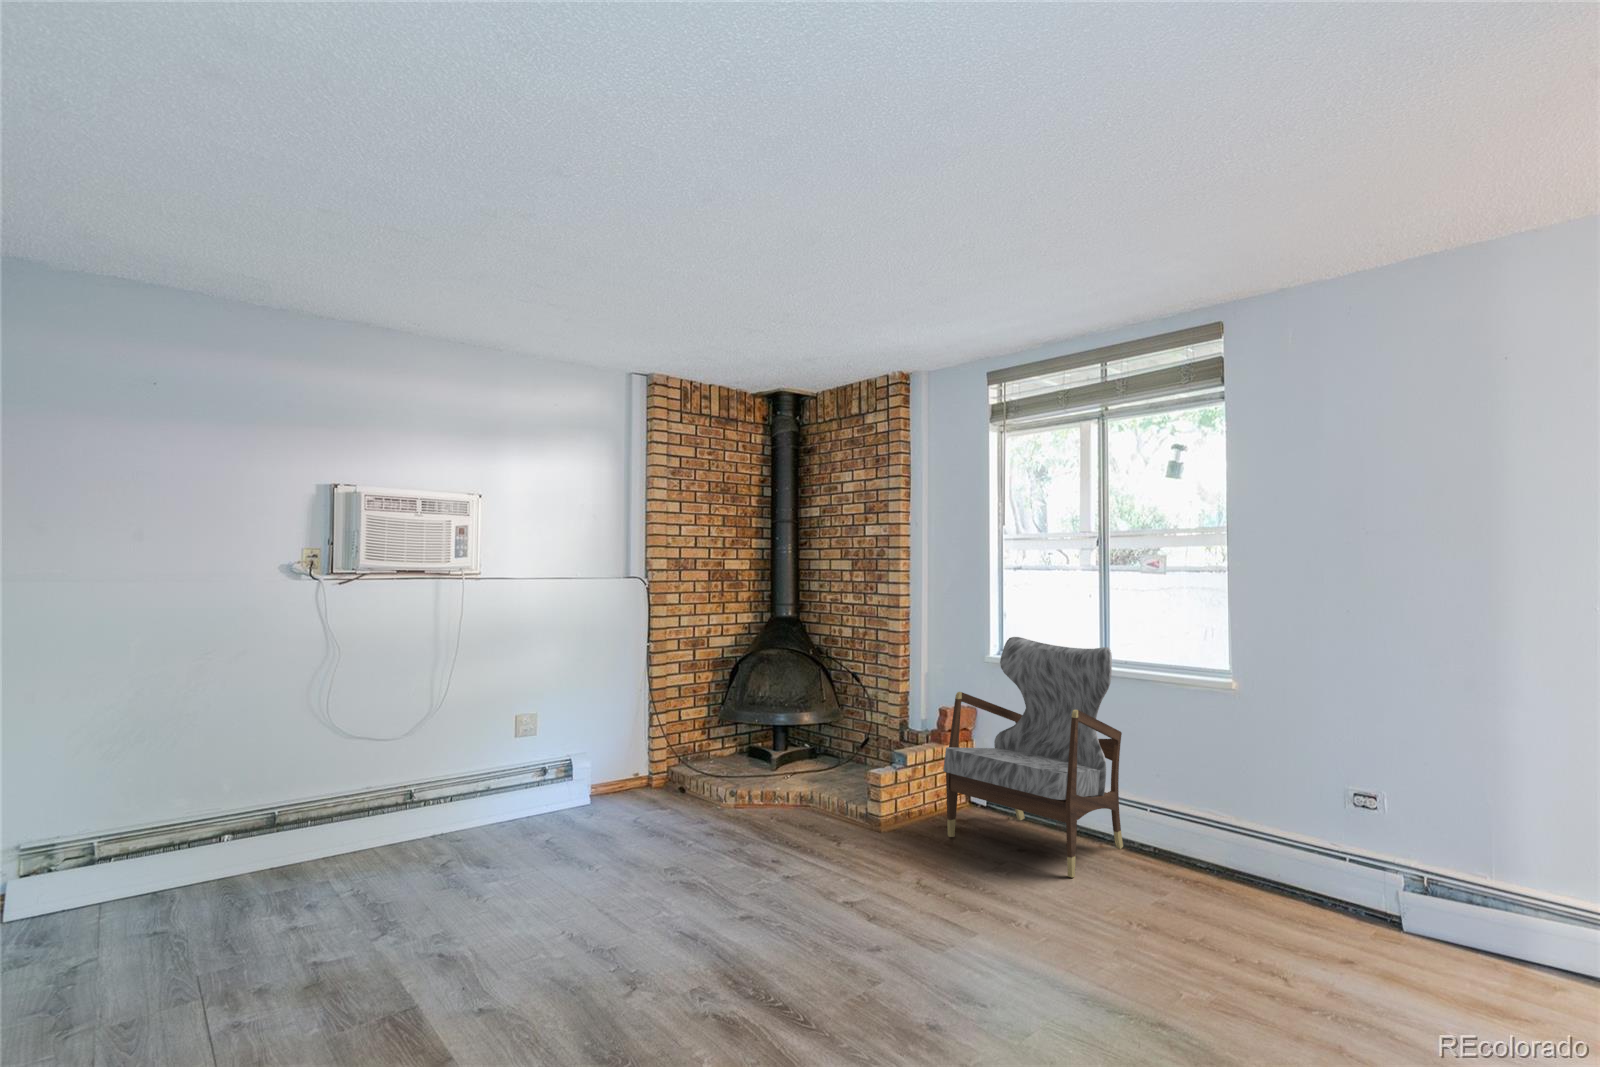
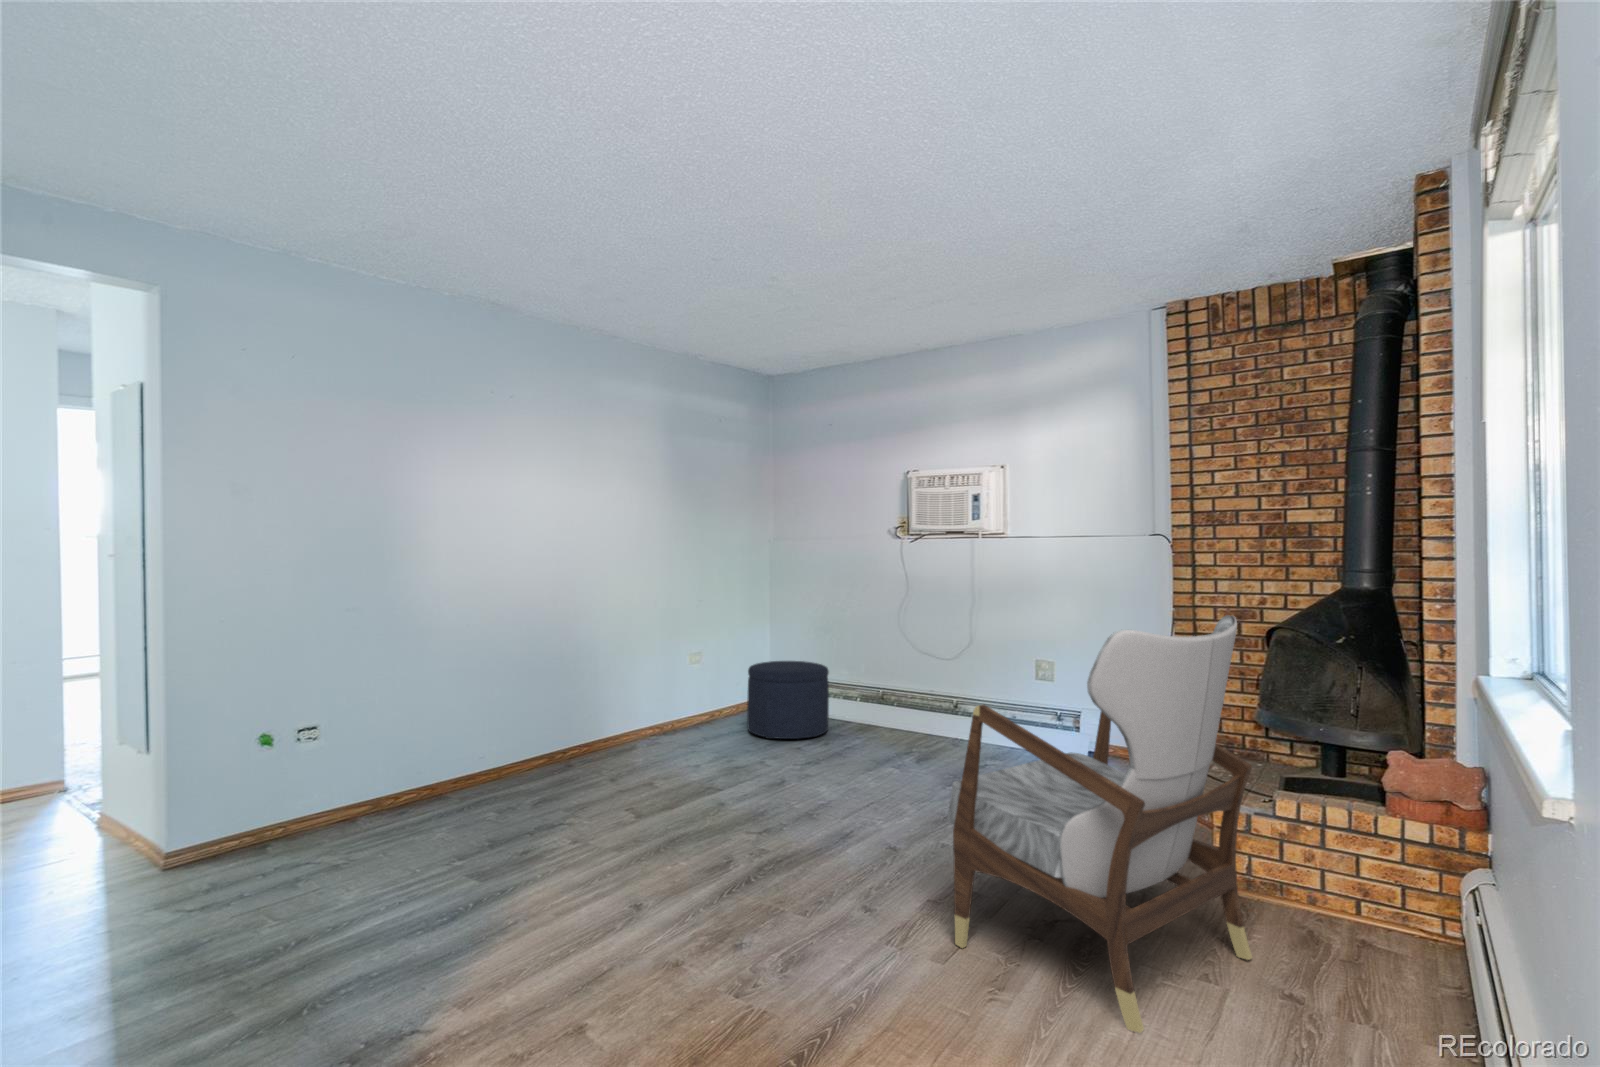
ottoman: none [288,815,465,998] -> present [747,661,829,739]

